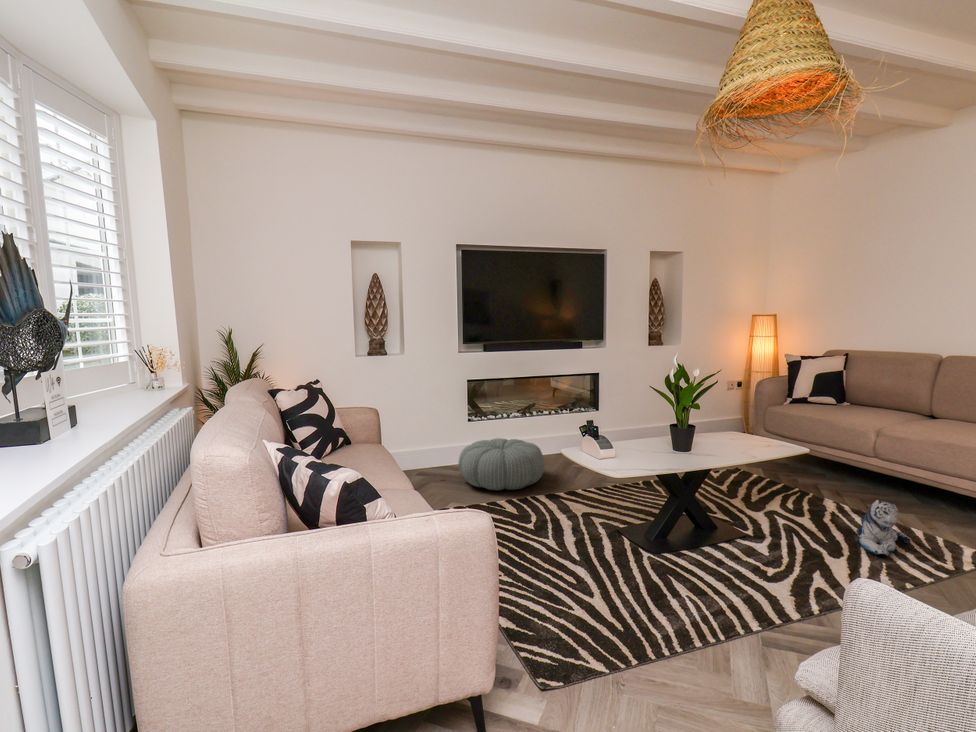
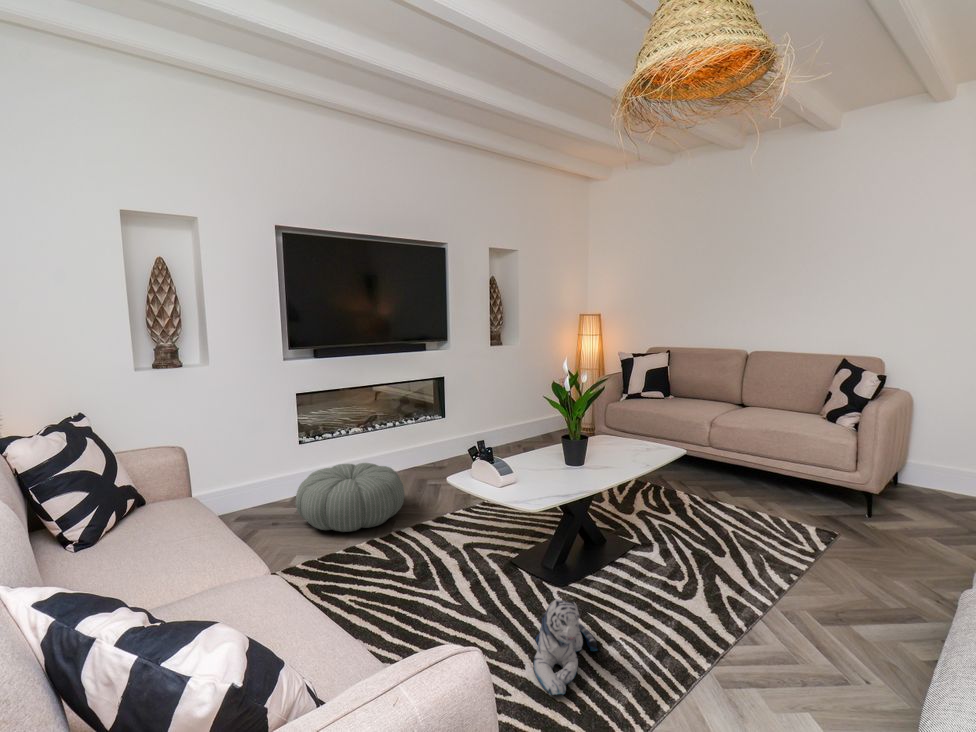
plush toy: present [856,500,910,556] -> present [533,599,597,695]

